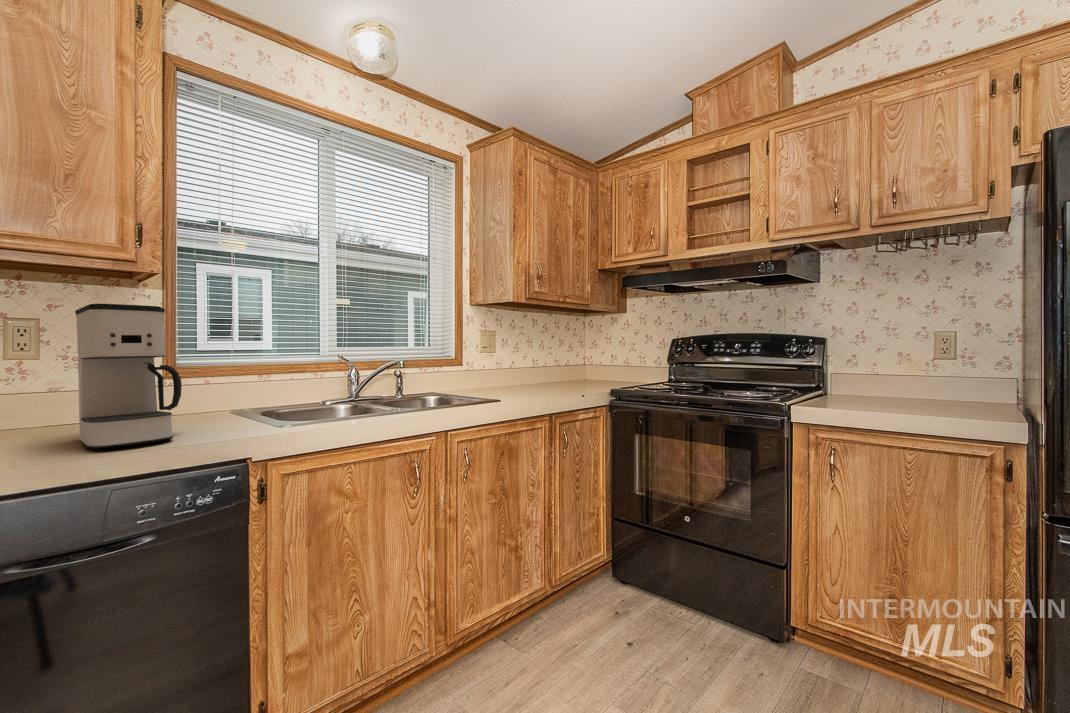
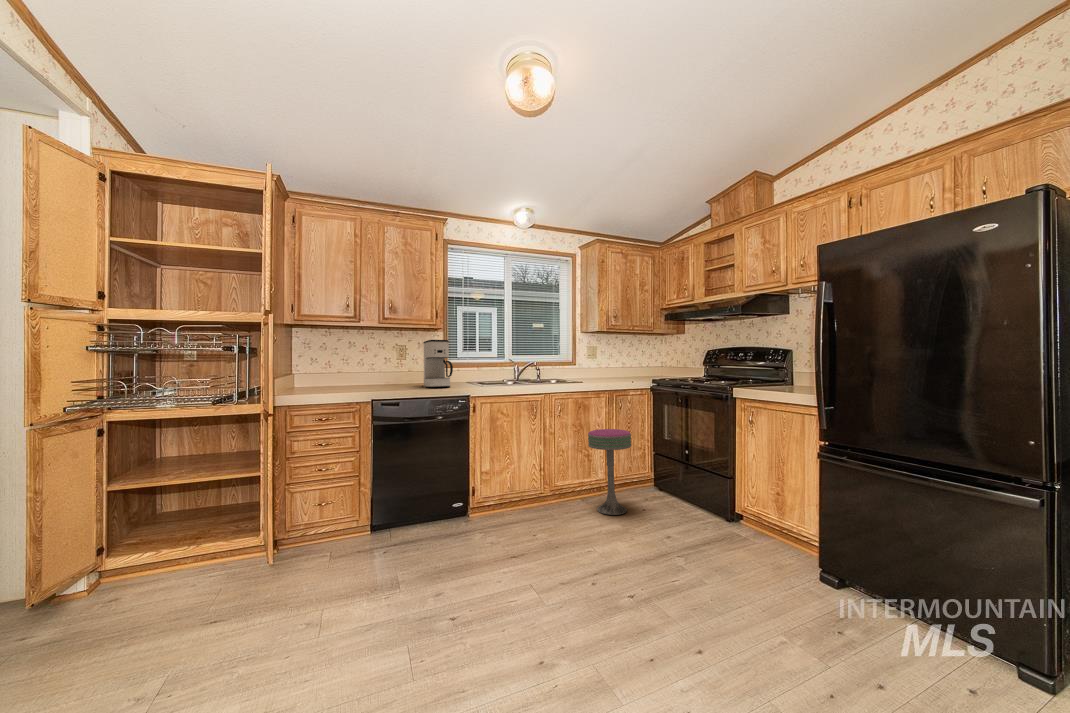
bar stool: none [527,493,615,681] -> present [588,429,631,515]

